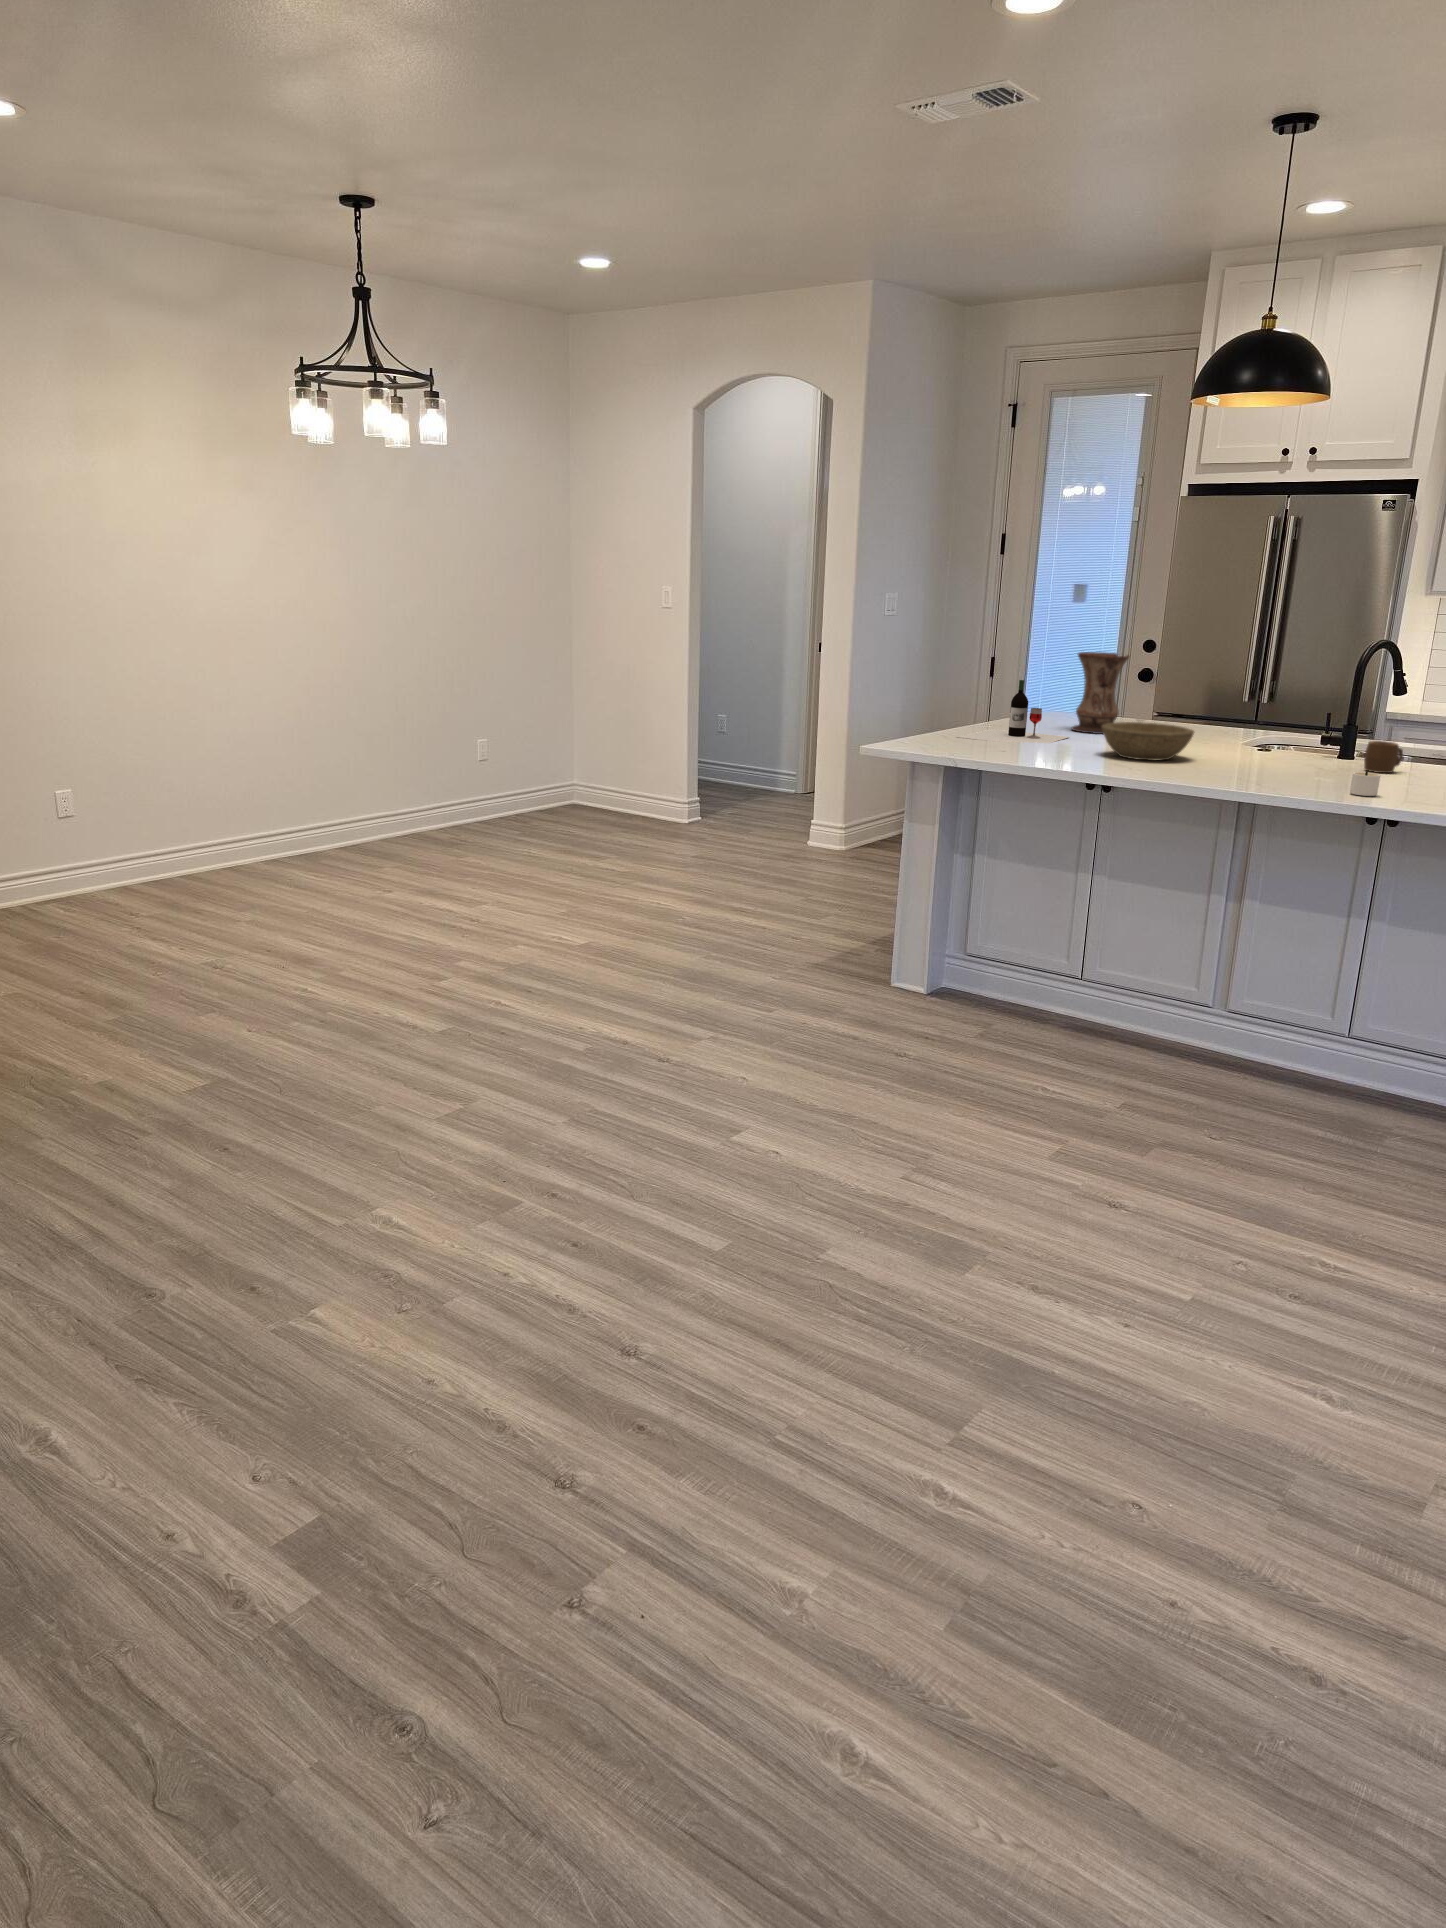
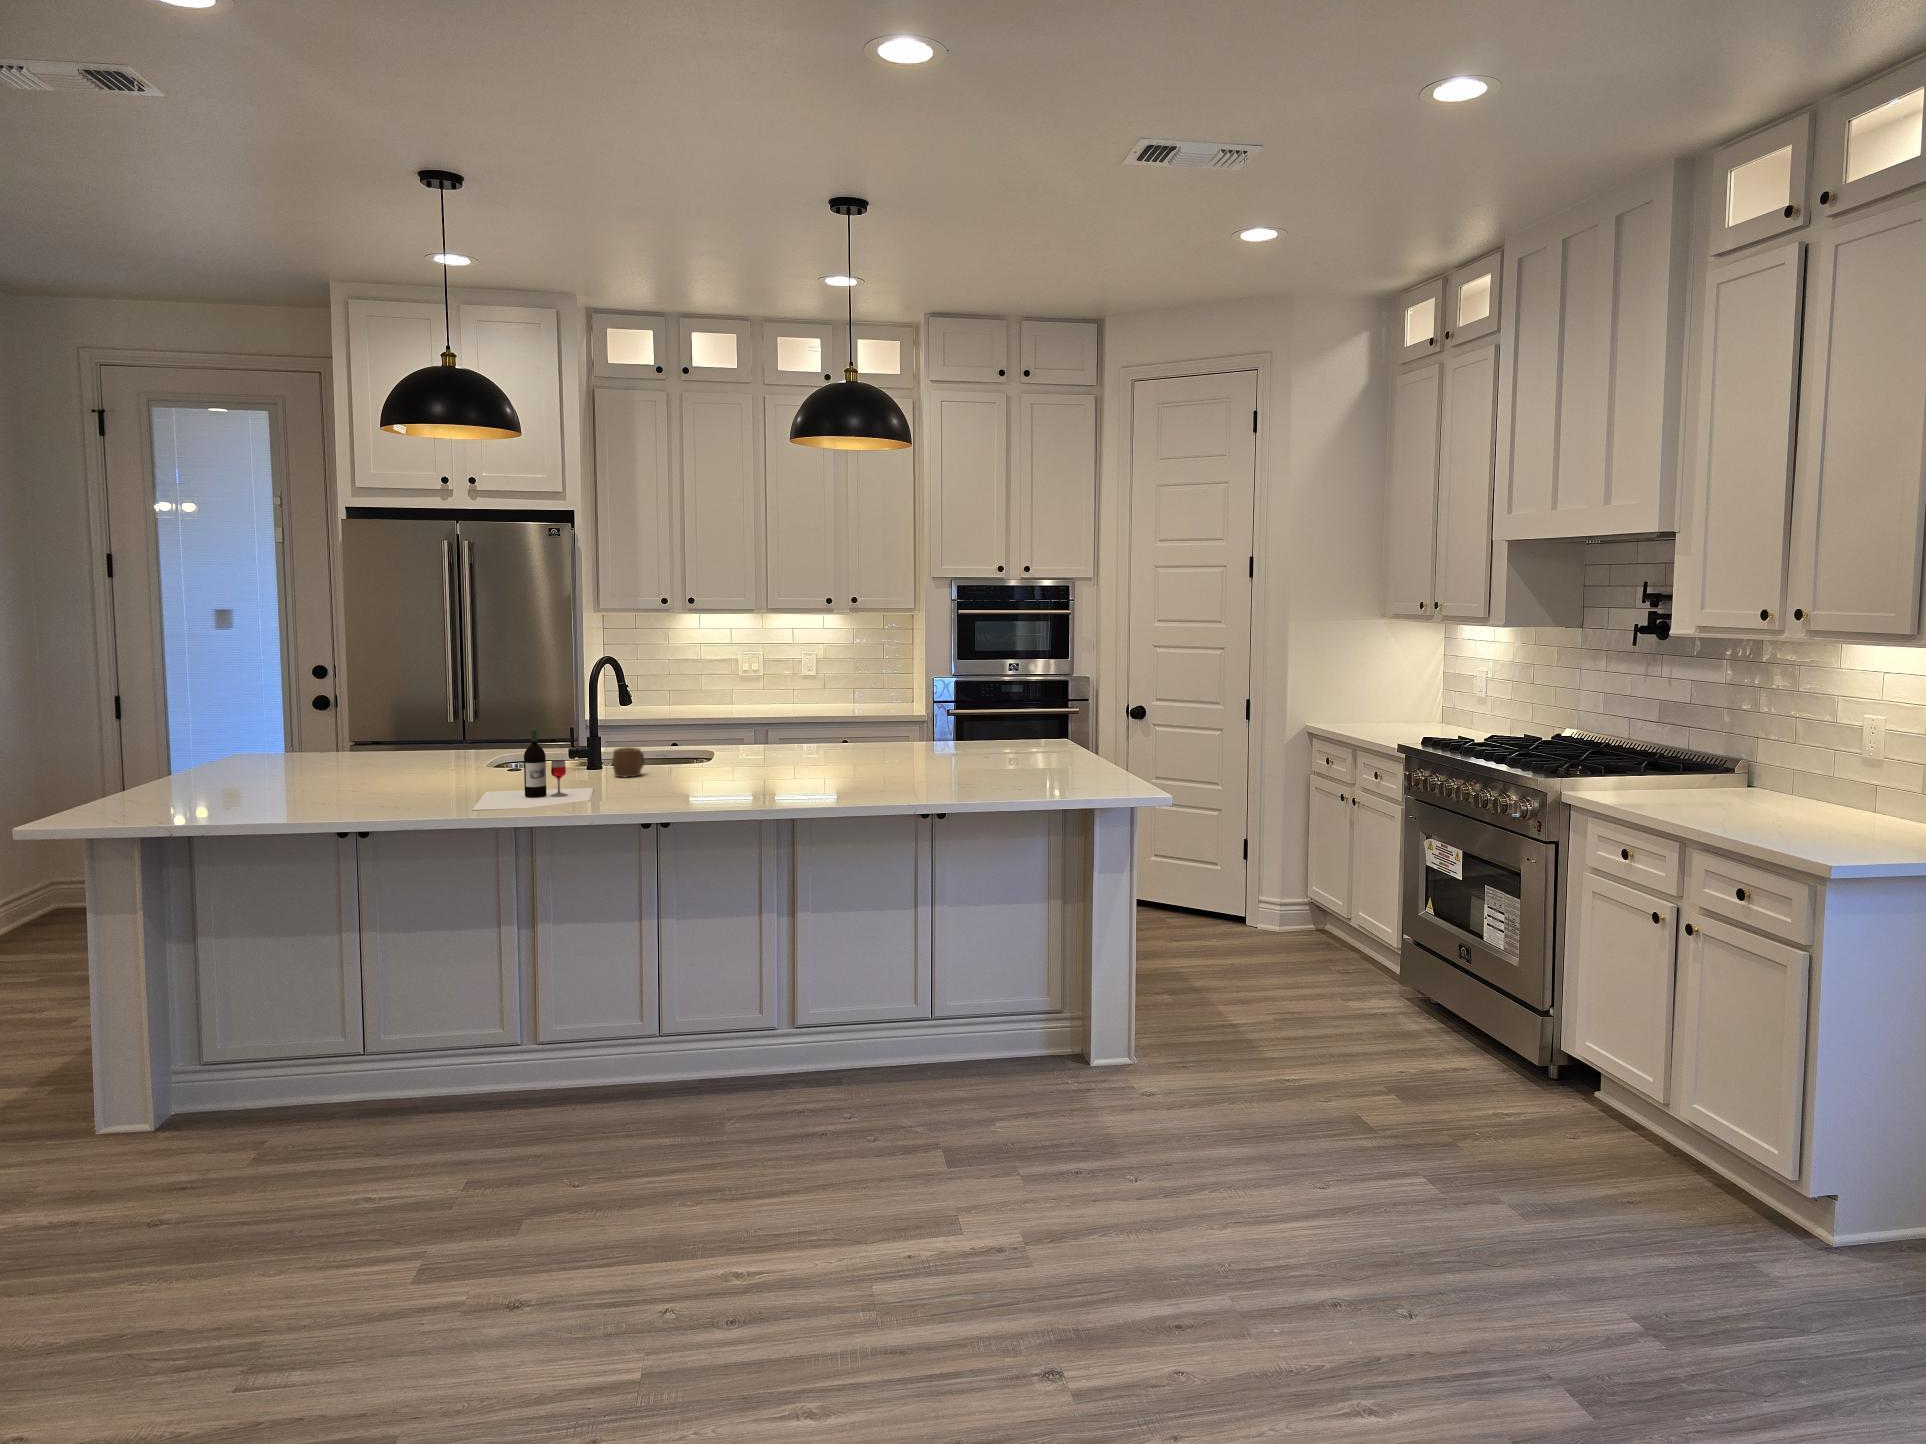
vase: present [1072,652,1129,734] -> none [276,685,341,776]
wine bottle: present [959,680,1069,743] -> present [472,729,593,810]
bowl: present [1102,722,1194,761] -> none [342,757,449,799]
candle: present [1350,771,1380,796] -> none [627,779,664,803]

